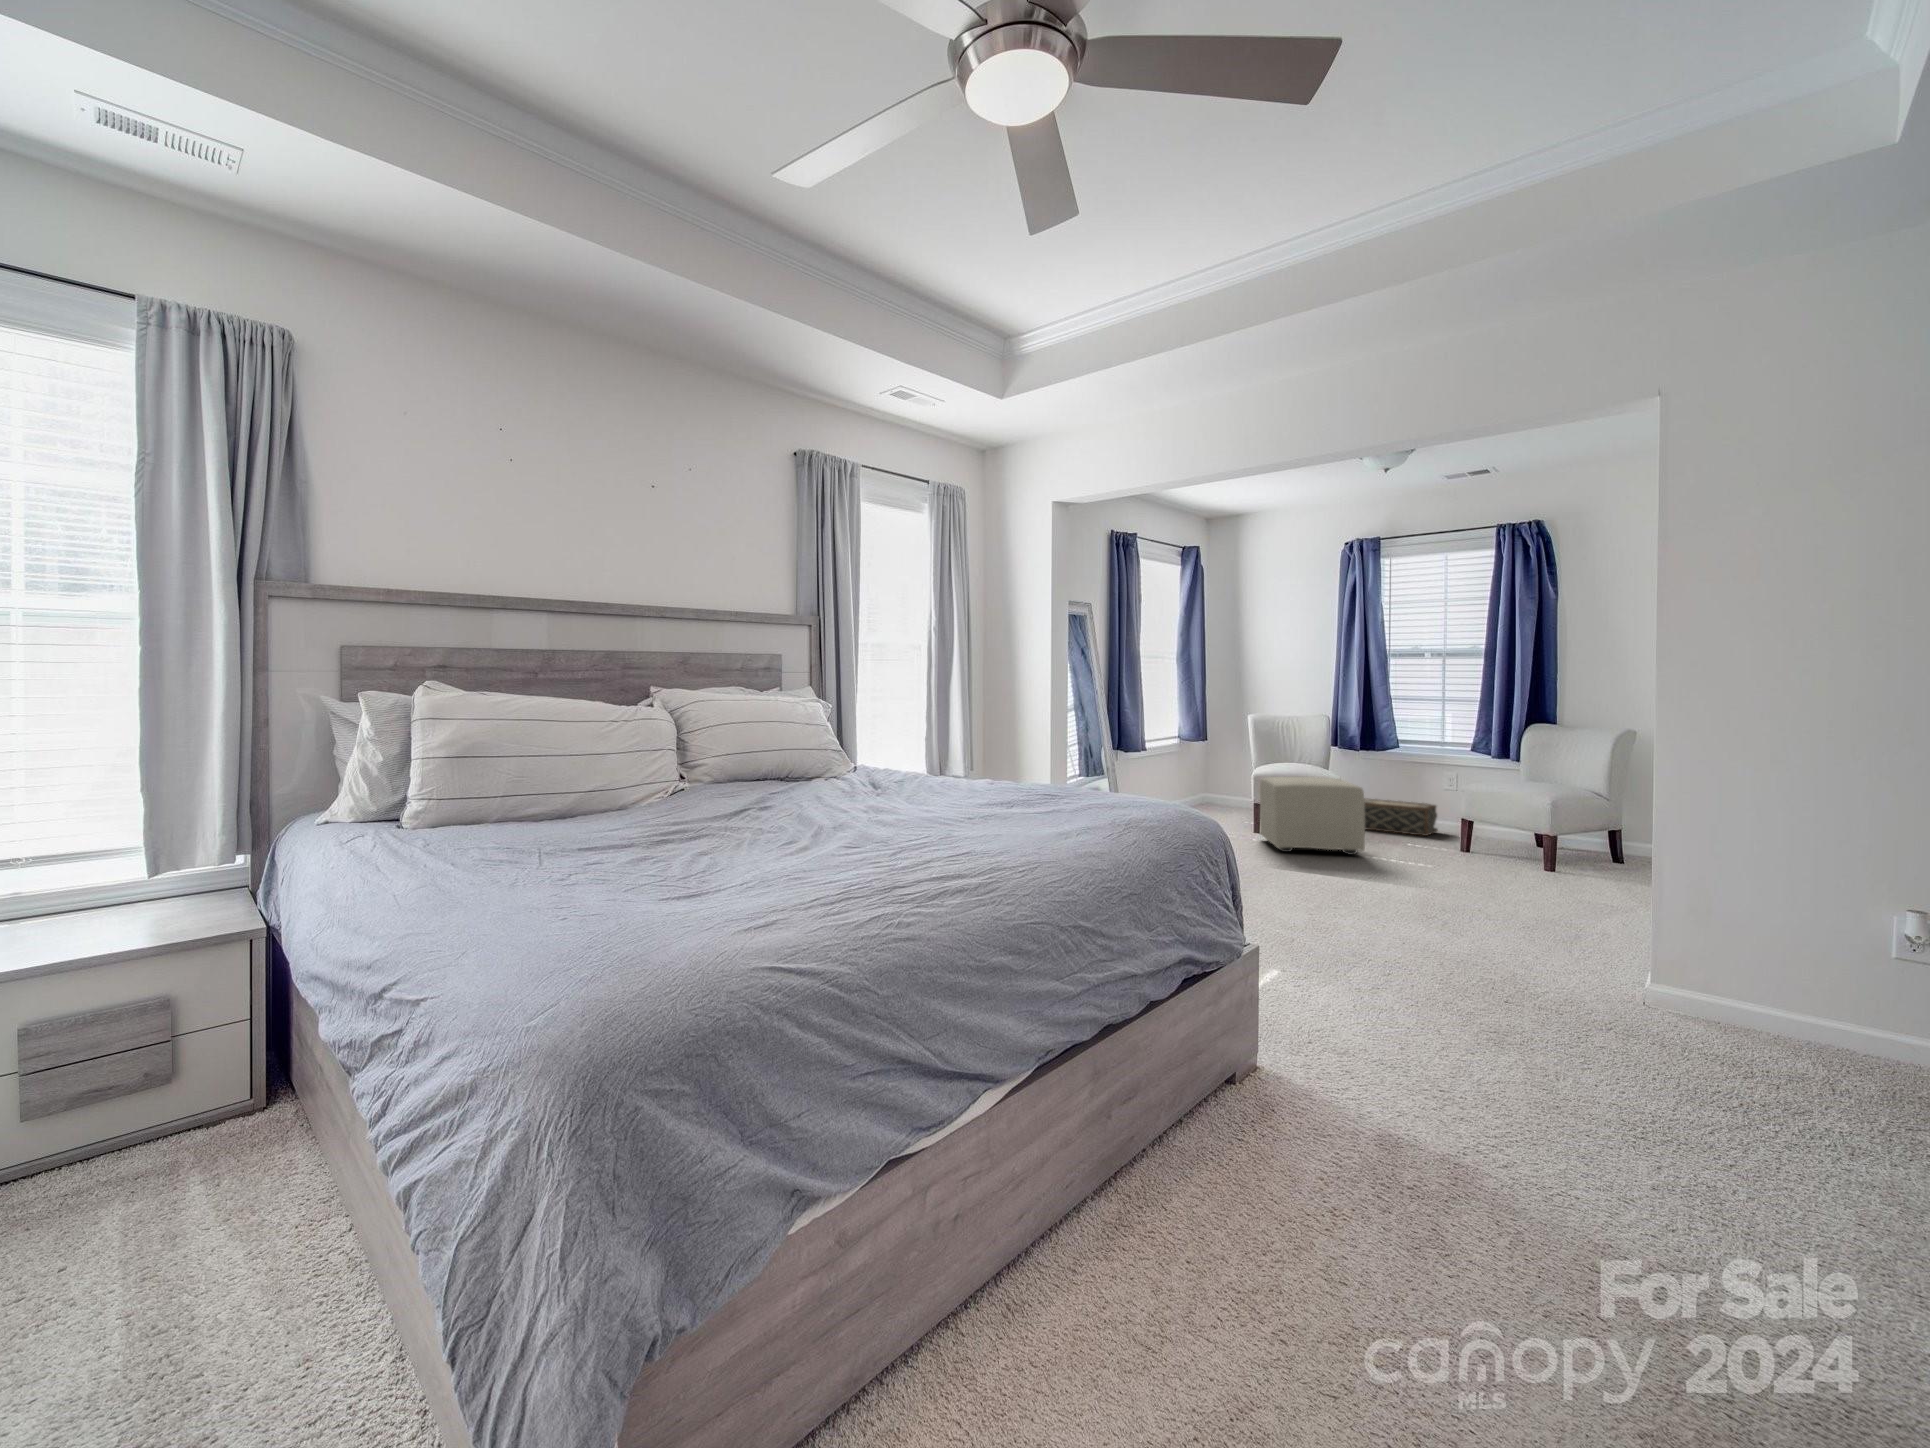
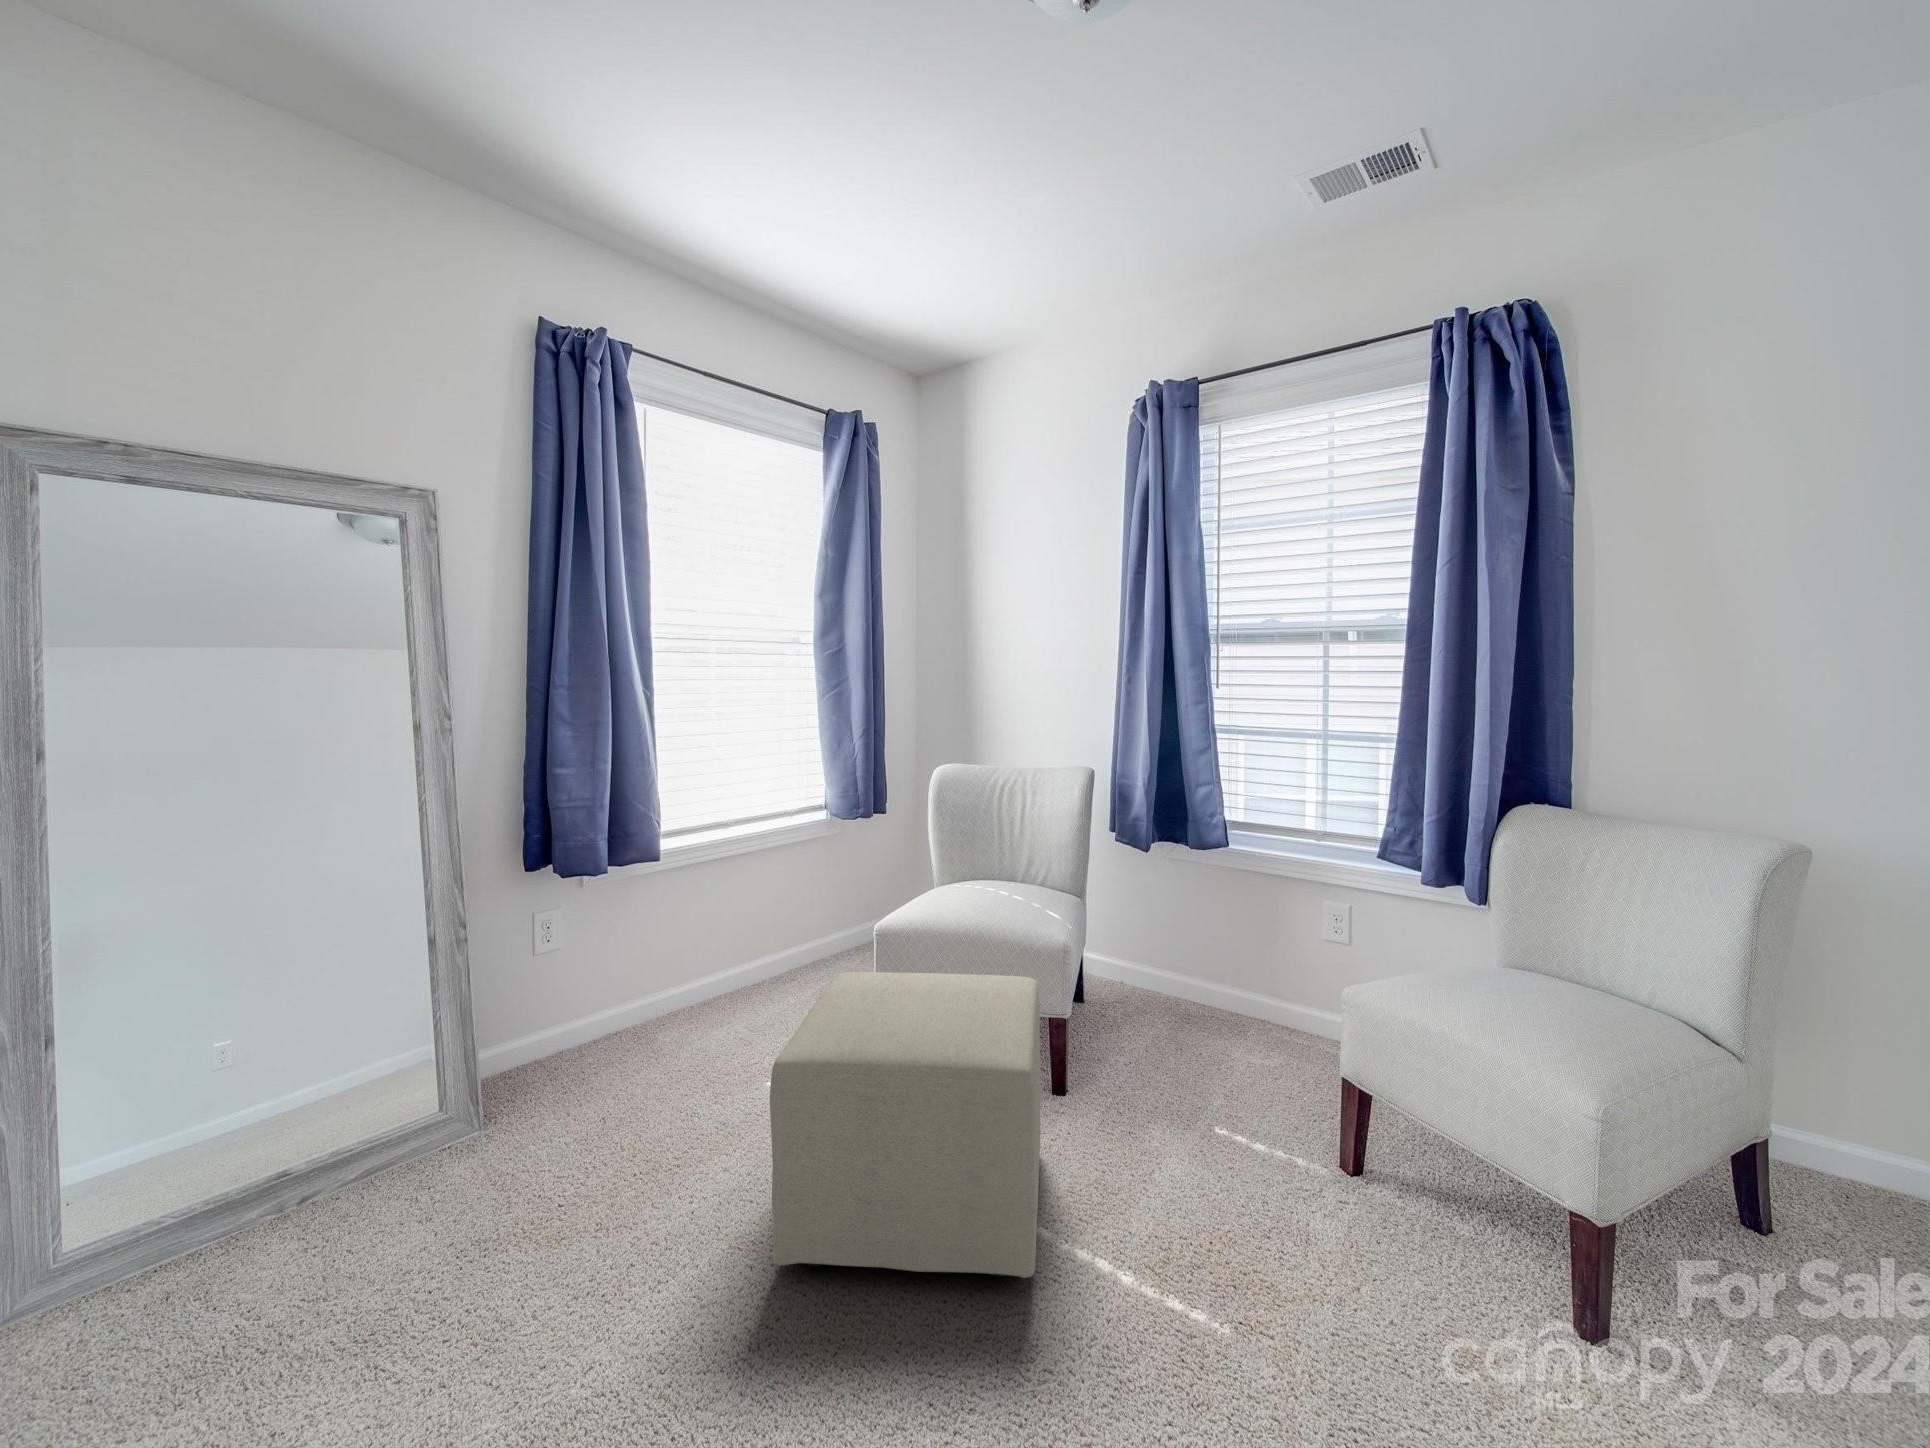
woven basket: present [1364,798,1437,836] -> none [1130,944,1308,1065]

